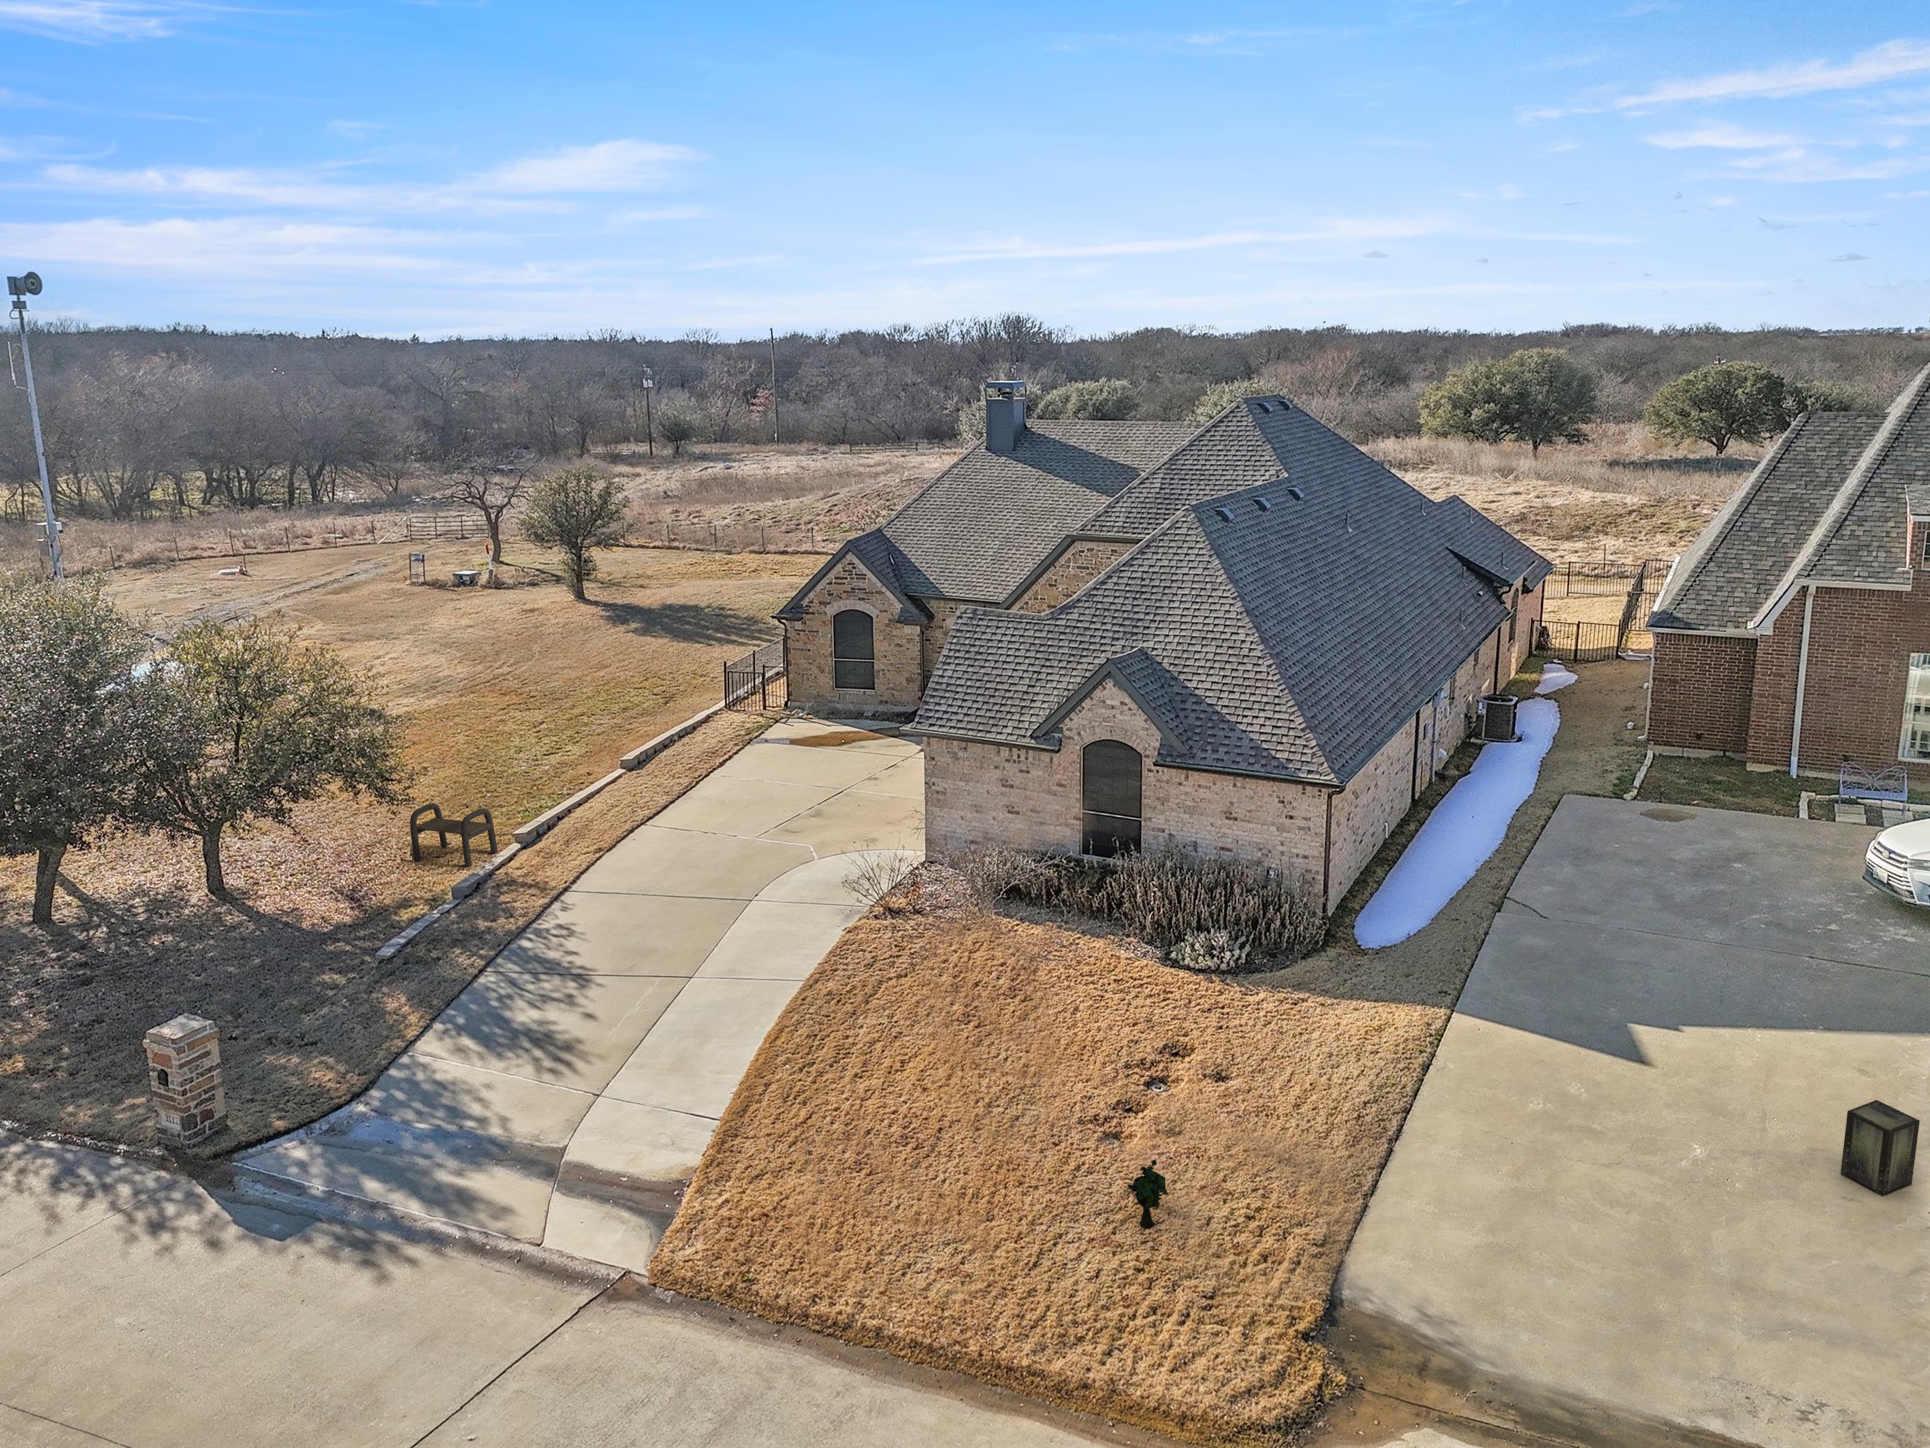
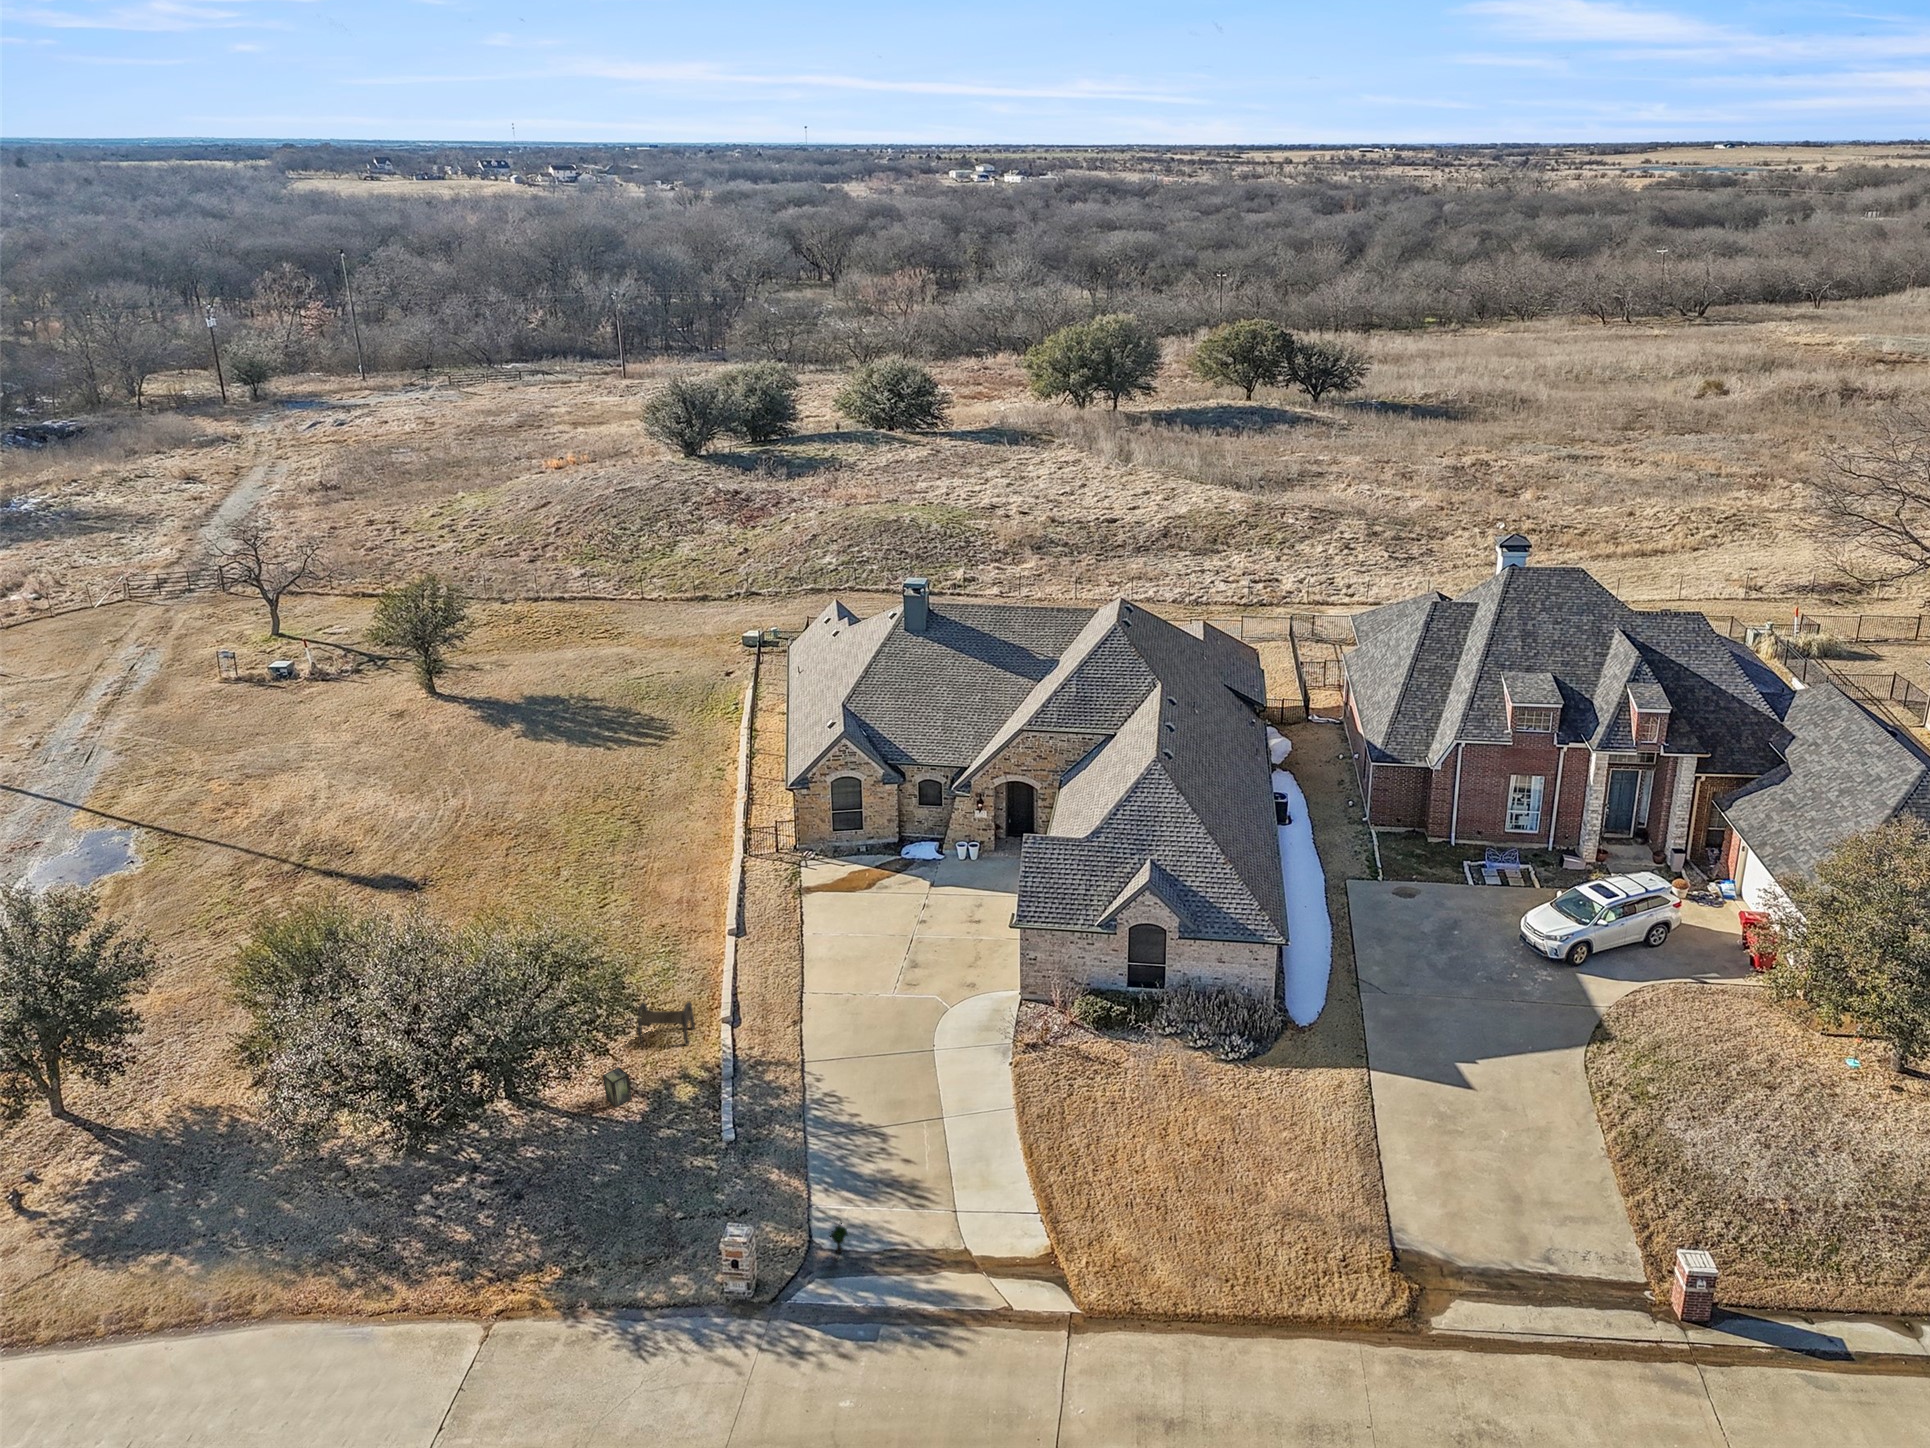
storage box: present [1840,1100,1920,1197] -> present [603,1067,632,1108]
decorative plant: present [1127,1160,1168,1228] -> present [830,1222,848,1253]

